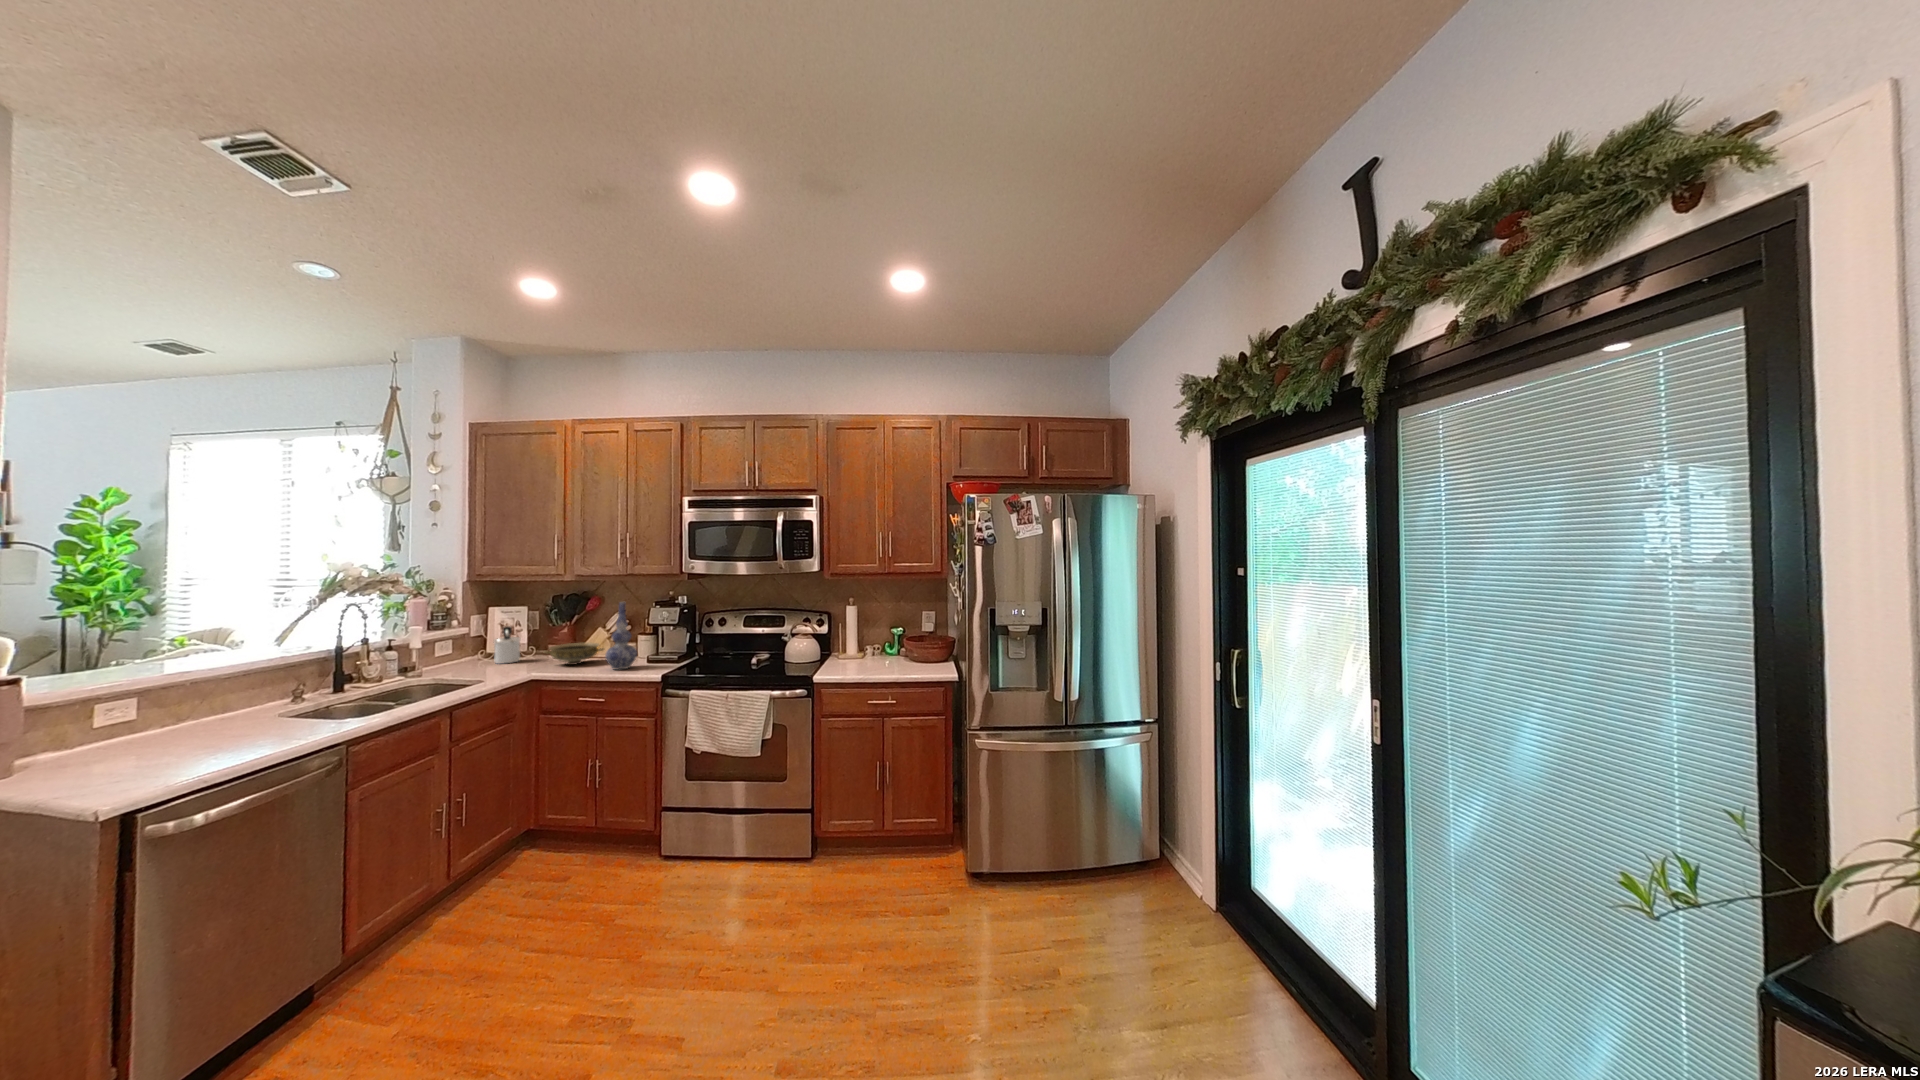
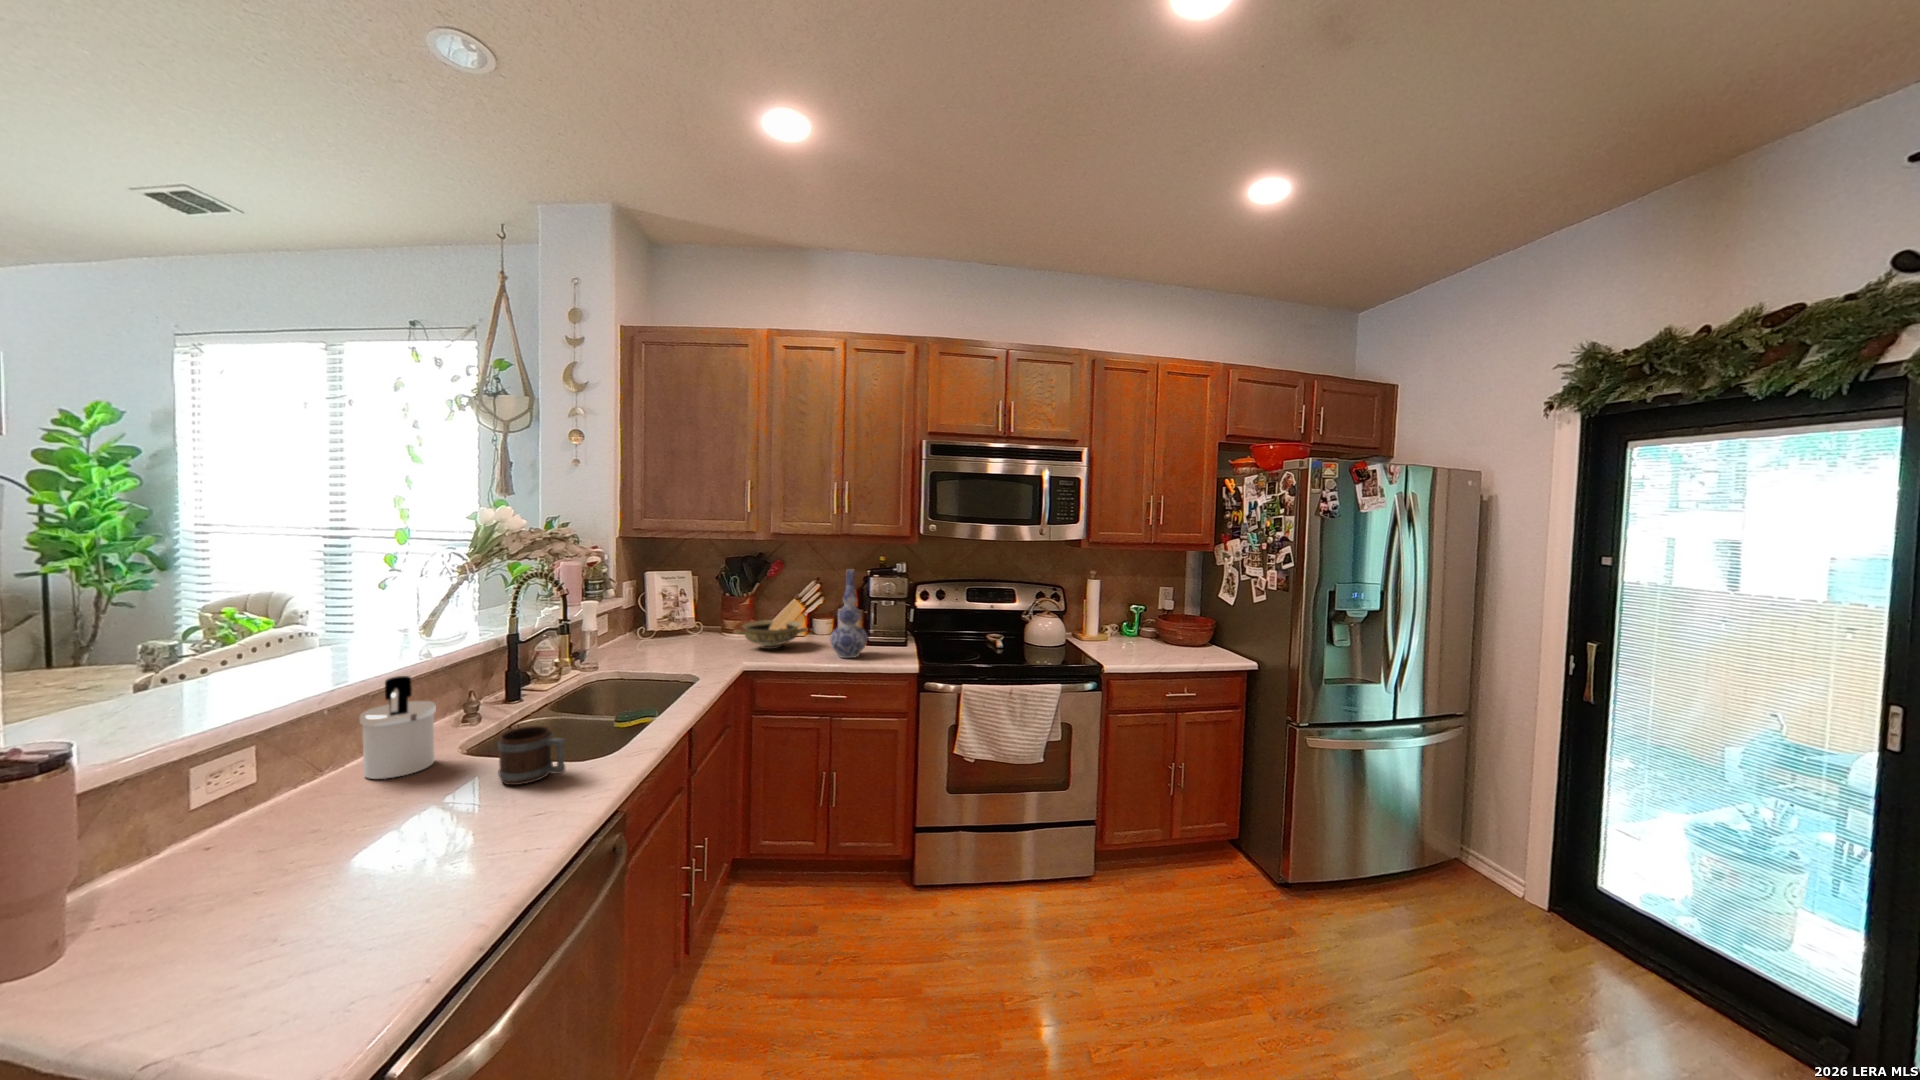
soap dispenser: present [494,626,520,664] -> present [360,676,436,779]
mug: none [256,704,301,739] -> present [498,726,566,785]

